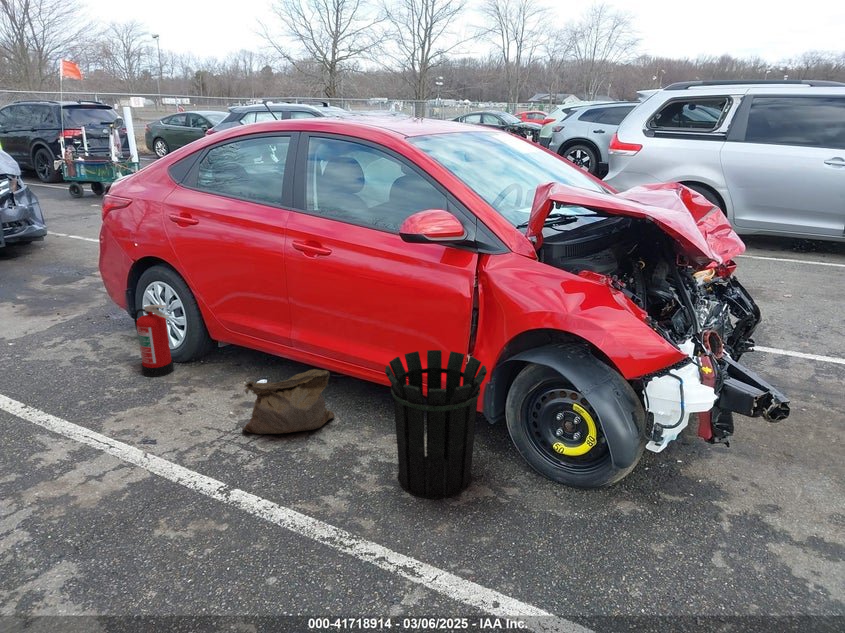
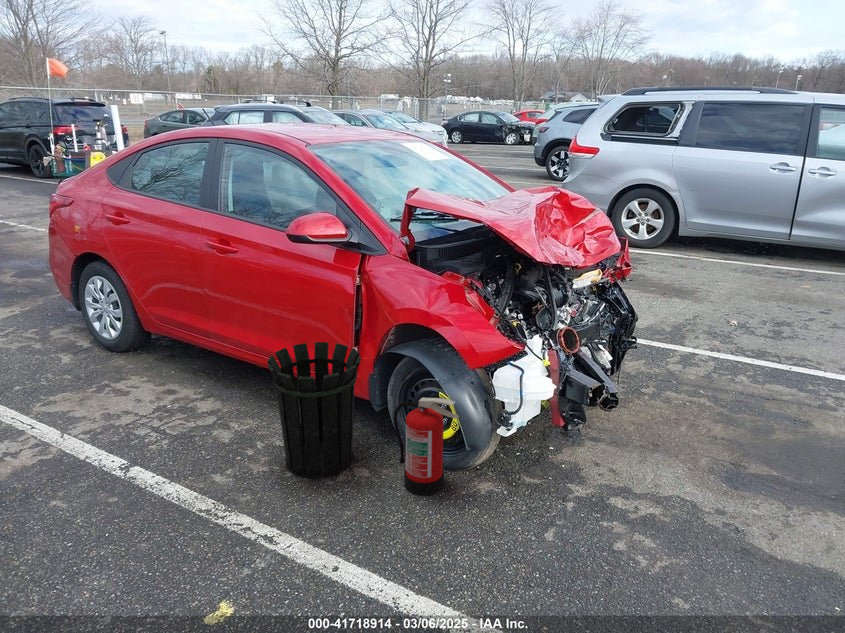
fire extinguisher: present [134,304,174,377] -> present [394,398,459,495]
bag: present [242,369,335,434] -> none [156,359,246,418]

